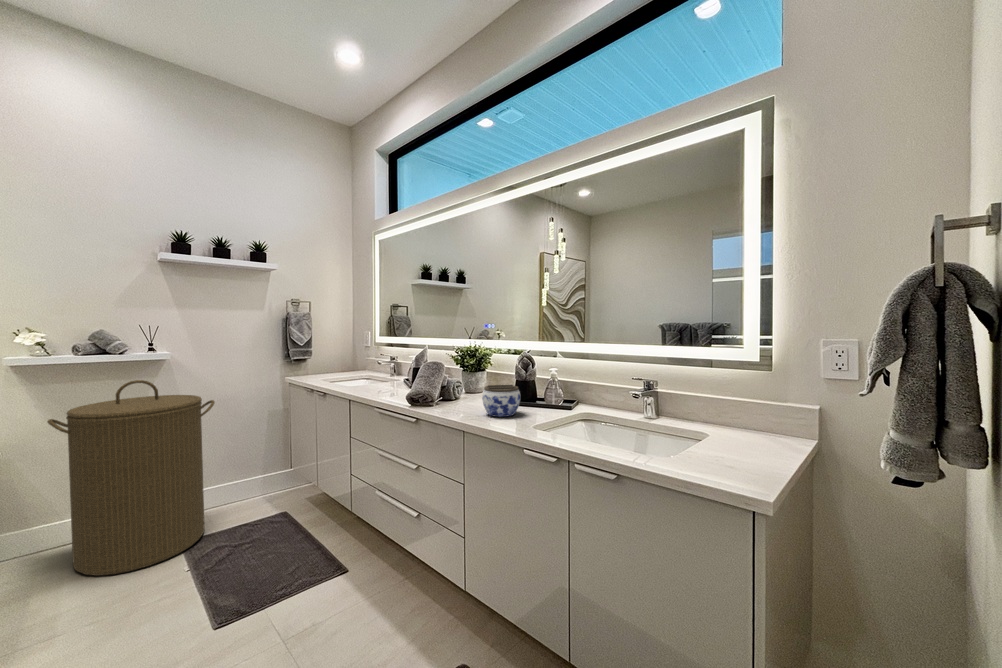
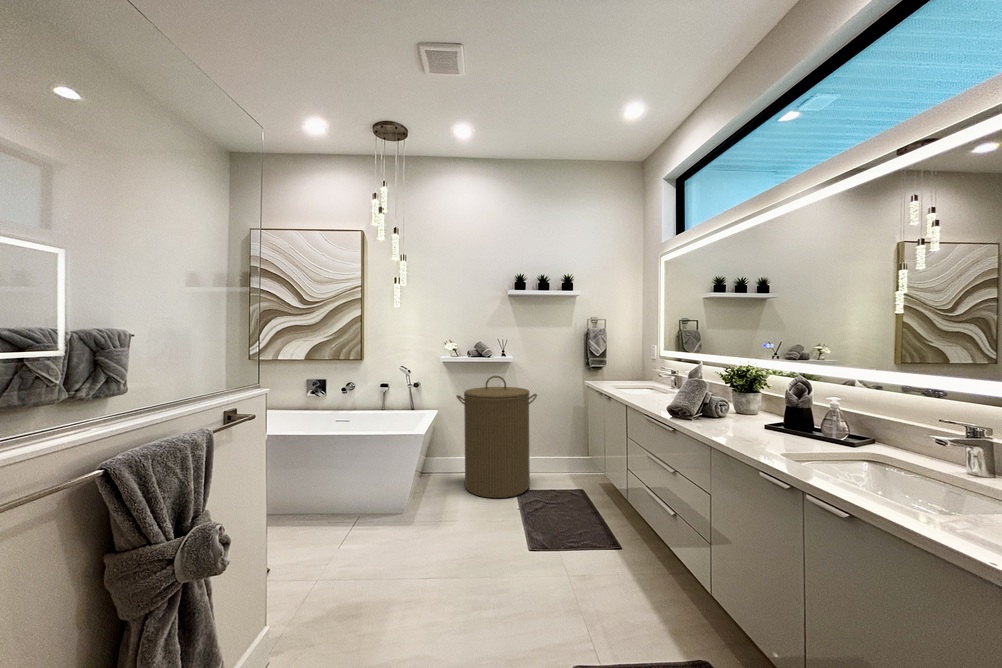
jar: present [482,385,520,417] -> none [736,407,781,440]

